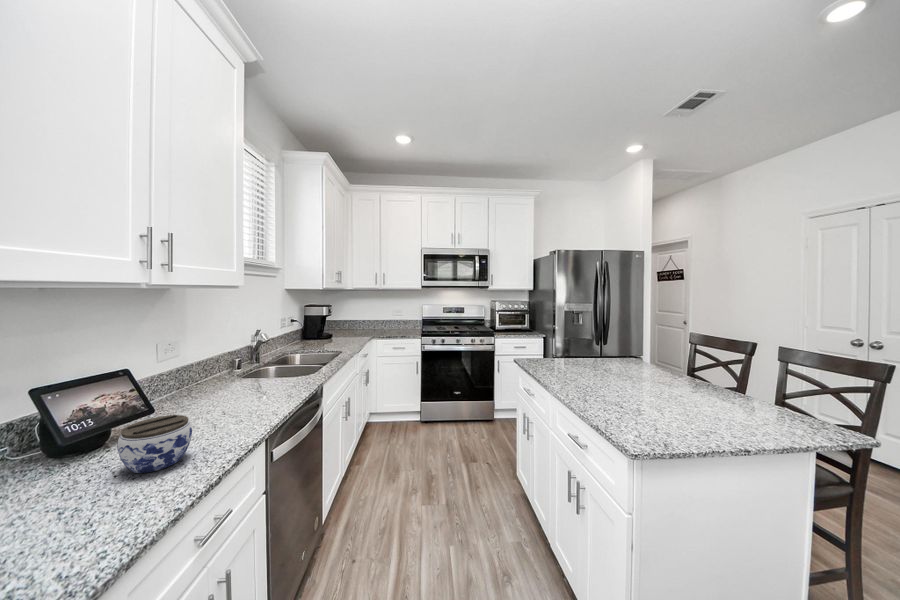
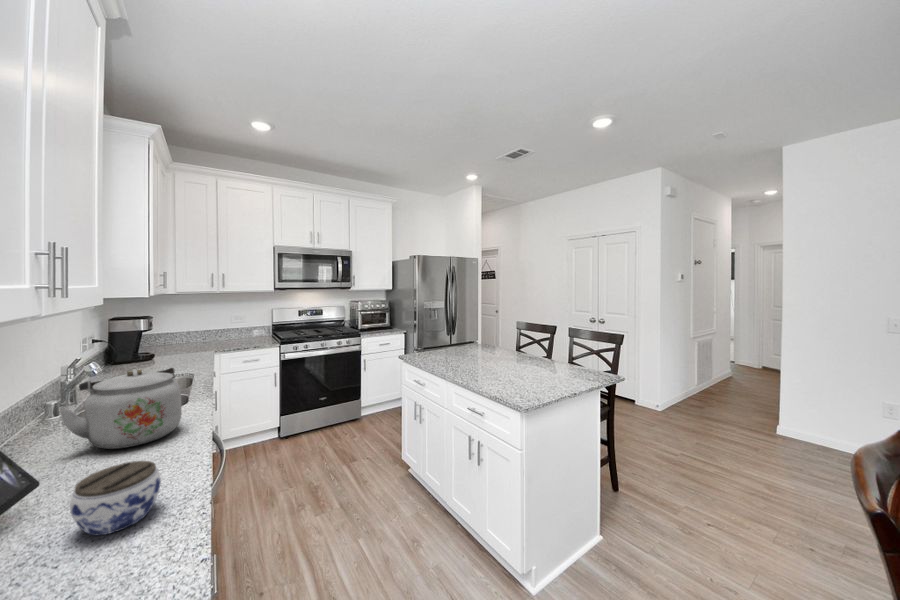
kettle: none [199,341,283,403] -> present [59,368,182,449]

